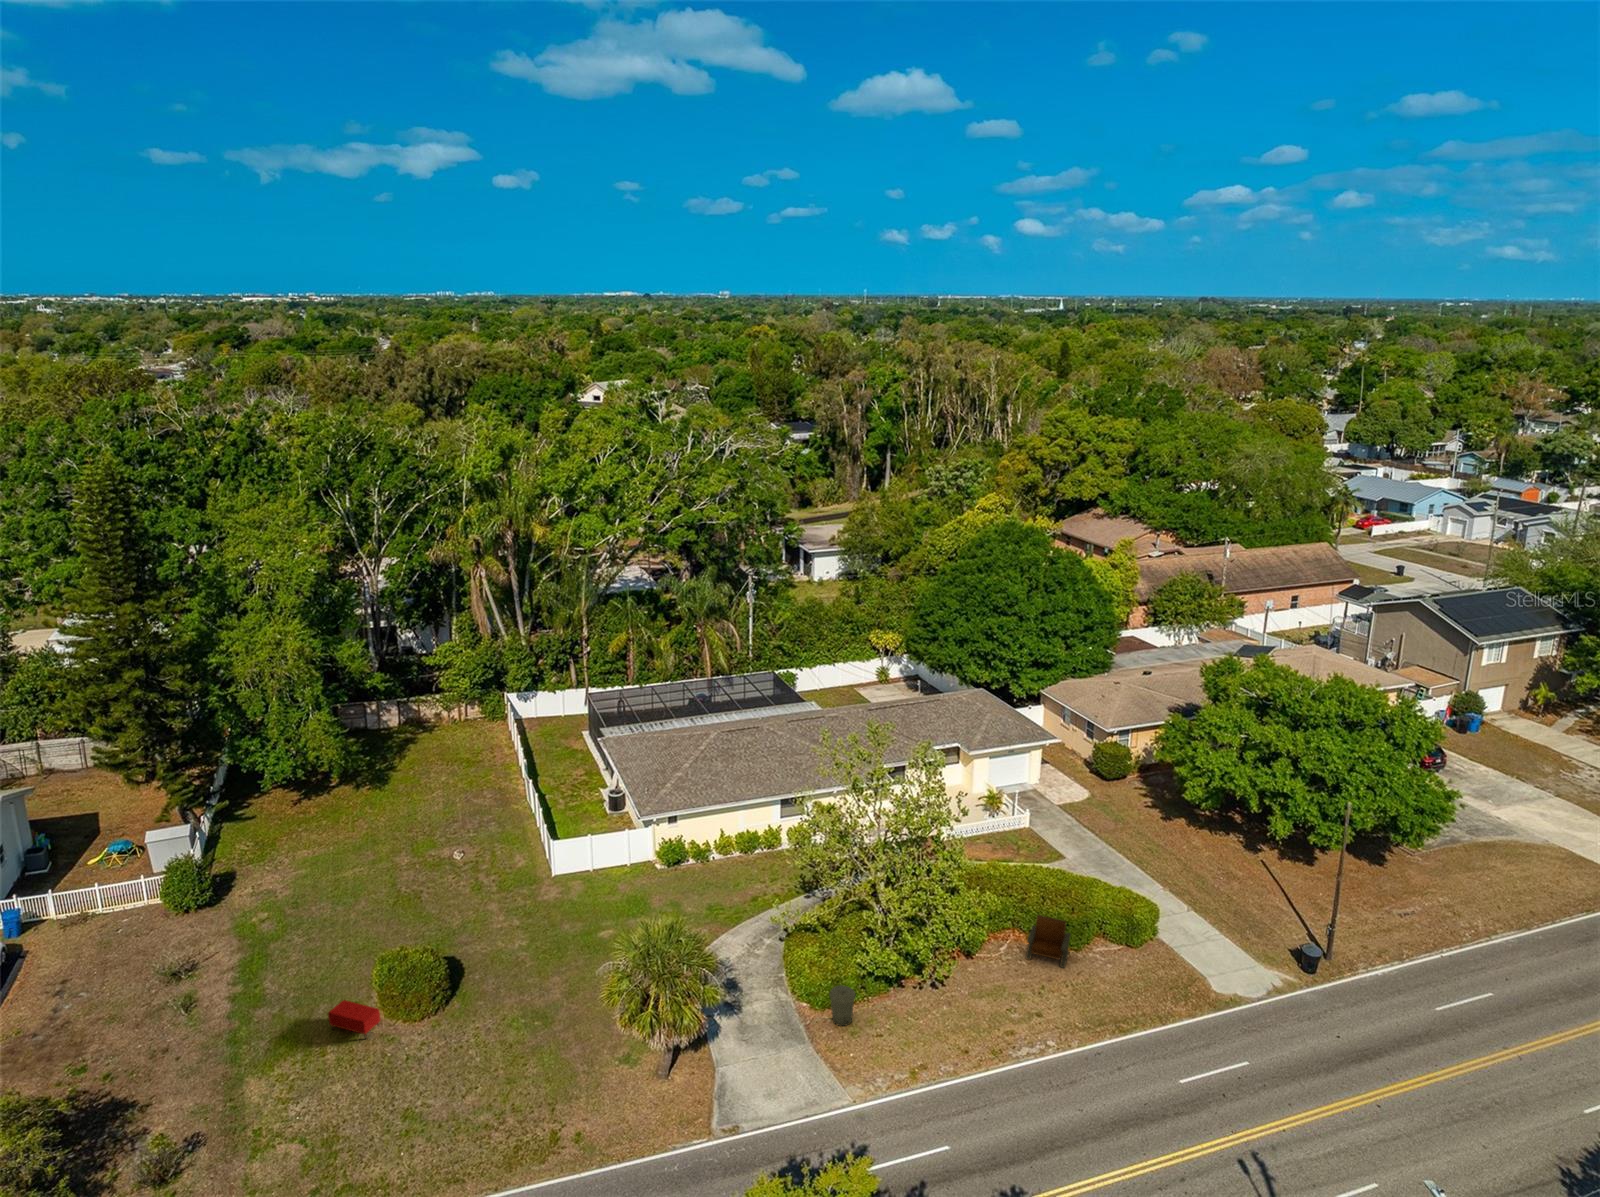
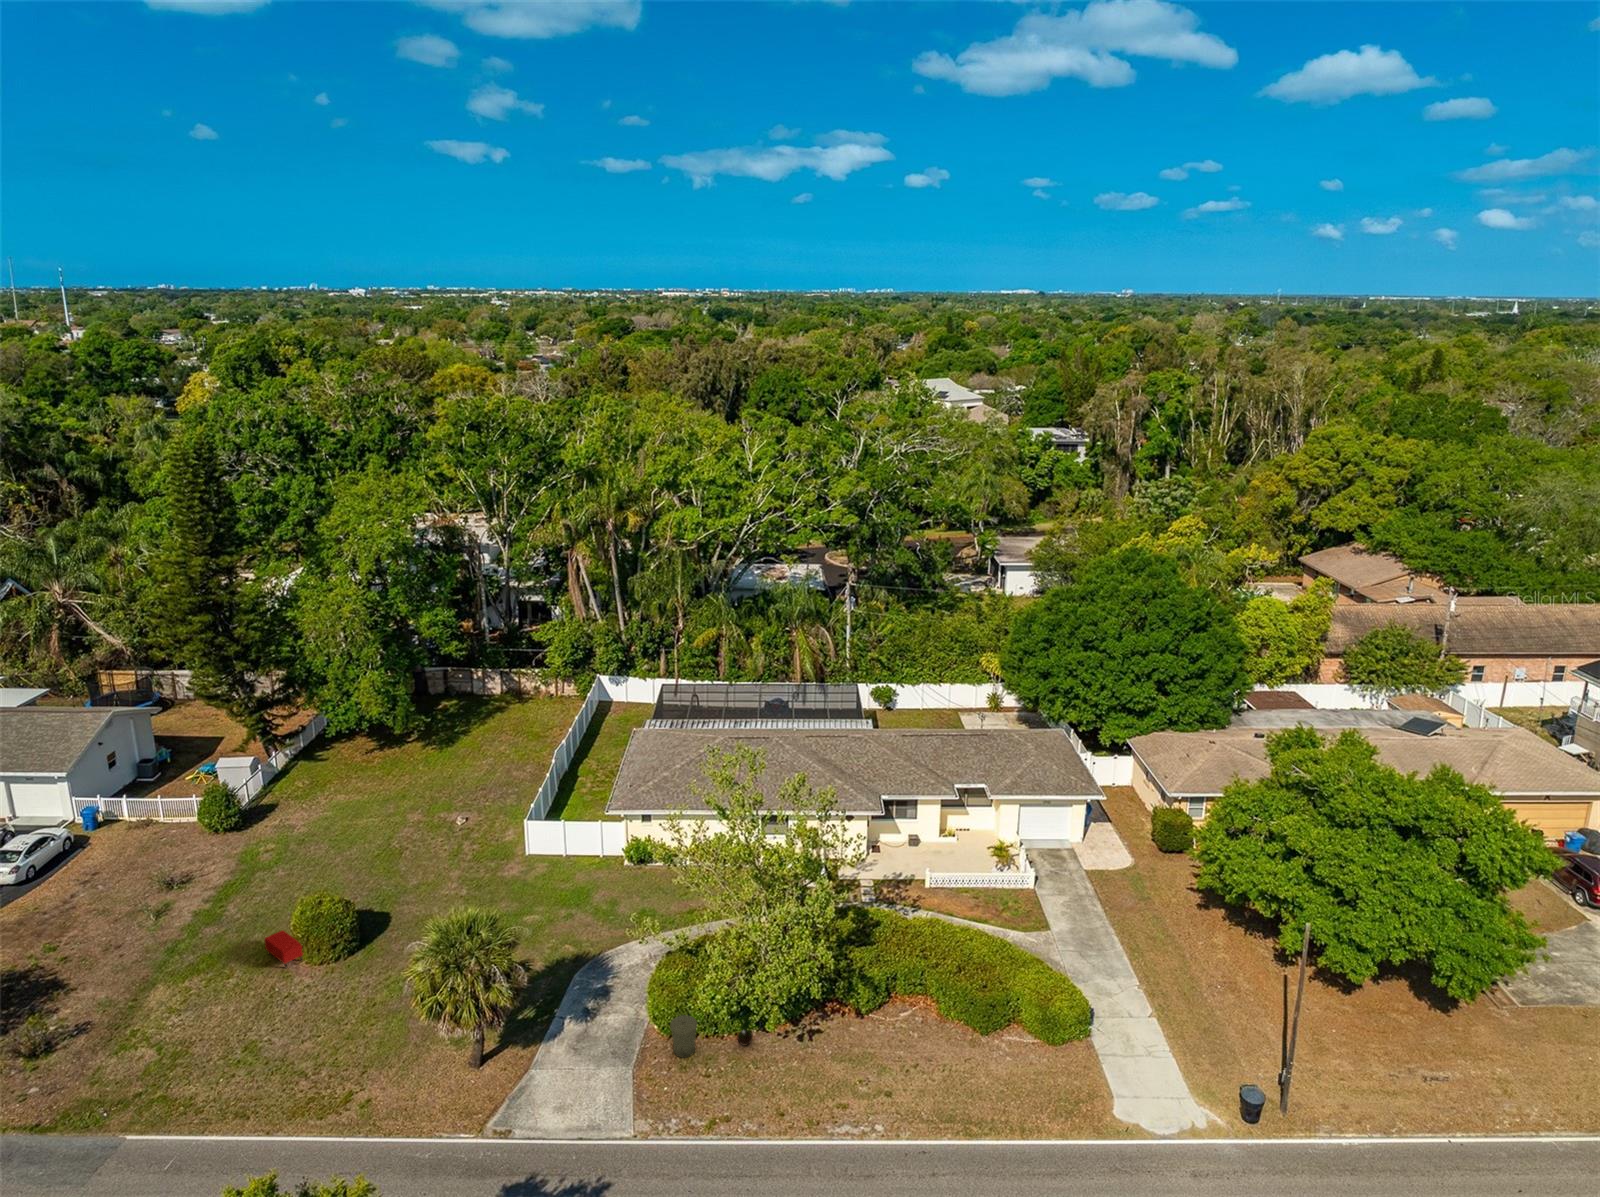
lounge chair: present [1026,915,1071,968] -> none [918,989,975,1054]
potted tree: none [883,973,904,1002] -> present [737,1017,754,1045]

